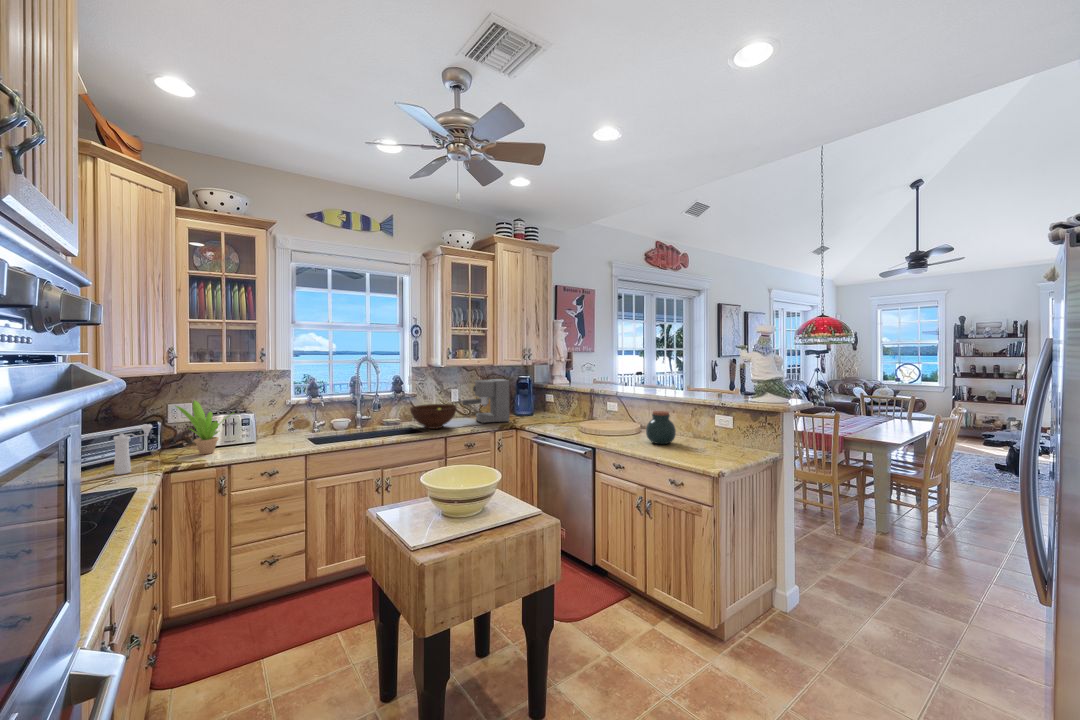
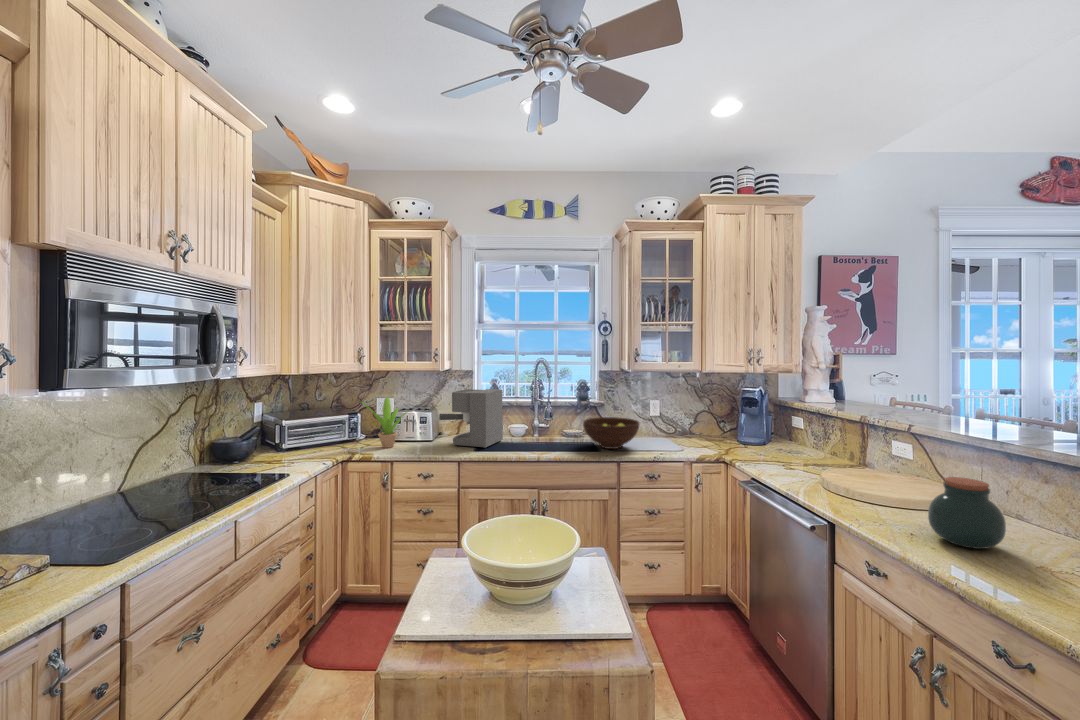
coffee maker: present [463,379,510,423] -> present [439,389,503,448]
pepper mill: present [114,424,152,475] -> none [307,417,339,459]

